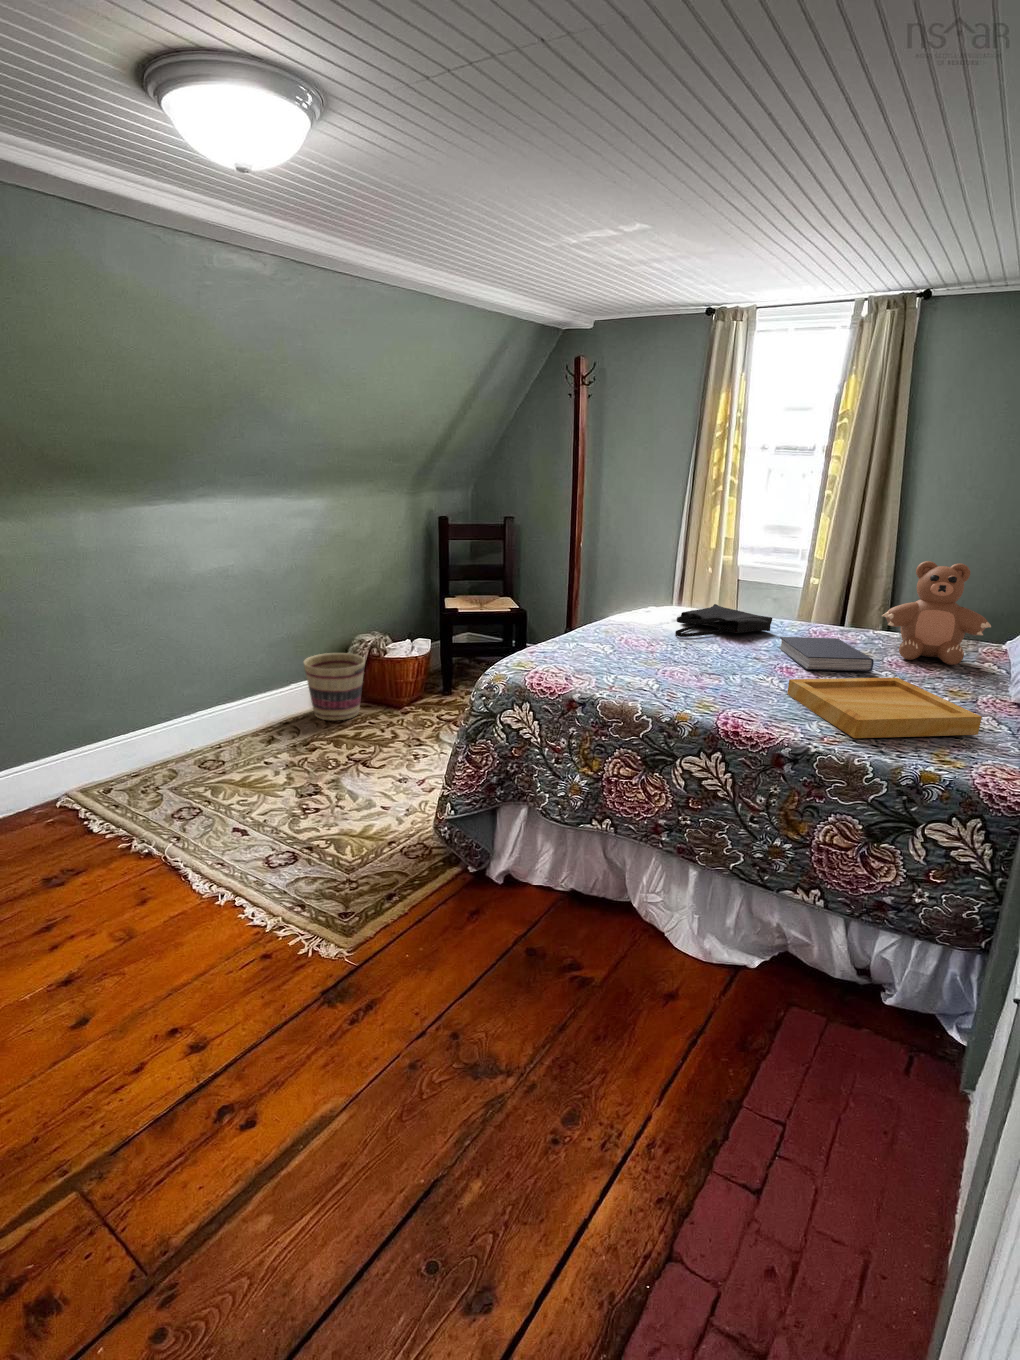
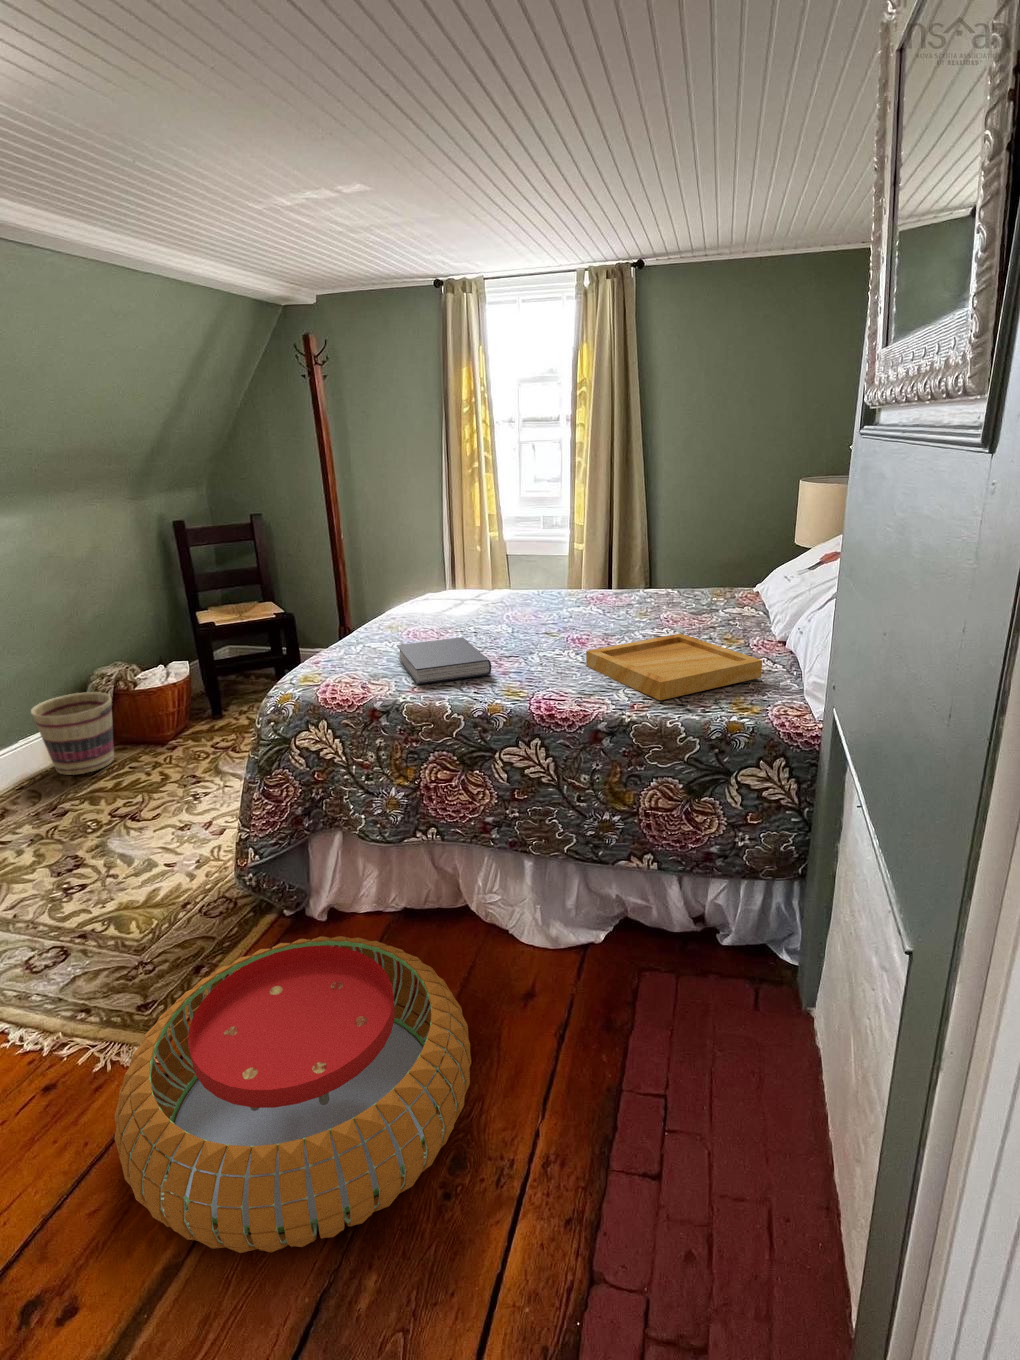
teddy bear: present [882,561,991,665] -> none [651,518,745,614]
tote bag: present [675,604,772,637] -> none [461,583,552,622]
book: present [779,637,874,671] -> present [397,637,491,684]
pouf: none [303,888,604,1137] -> present [114,936,471,1253]

